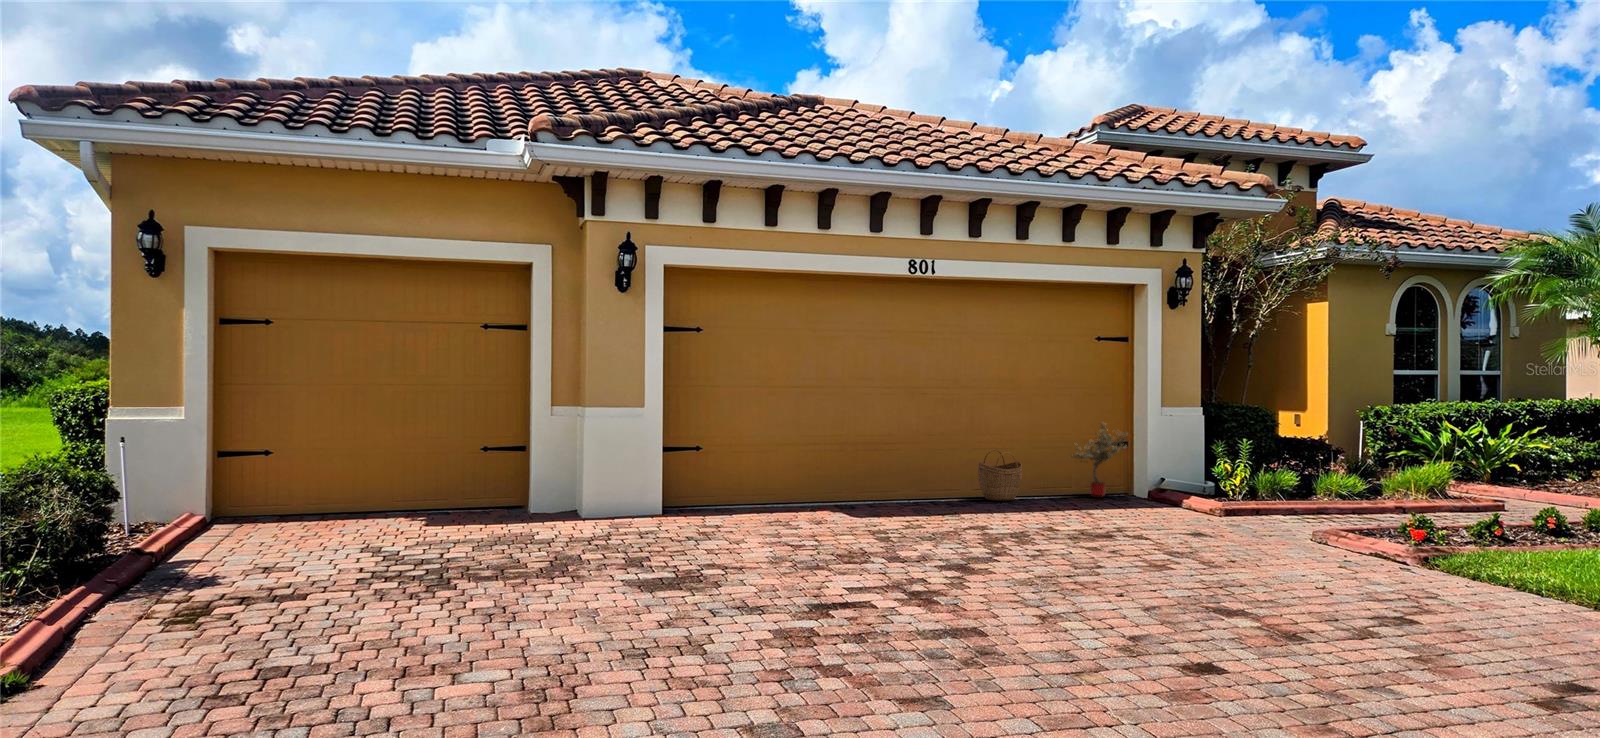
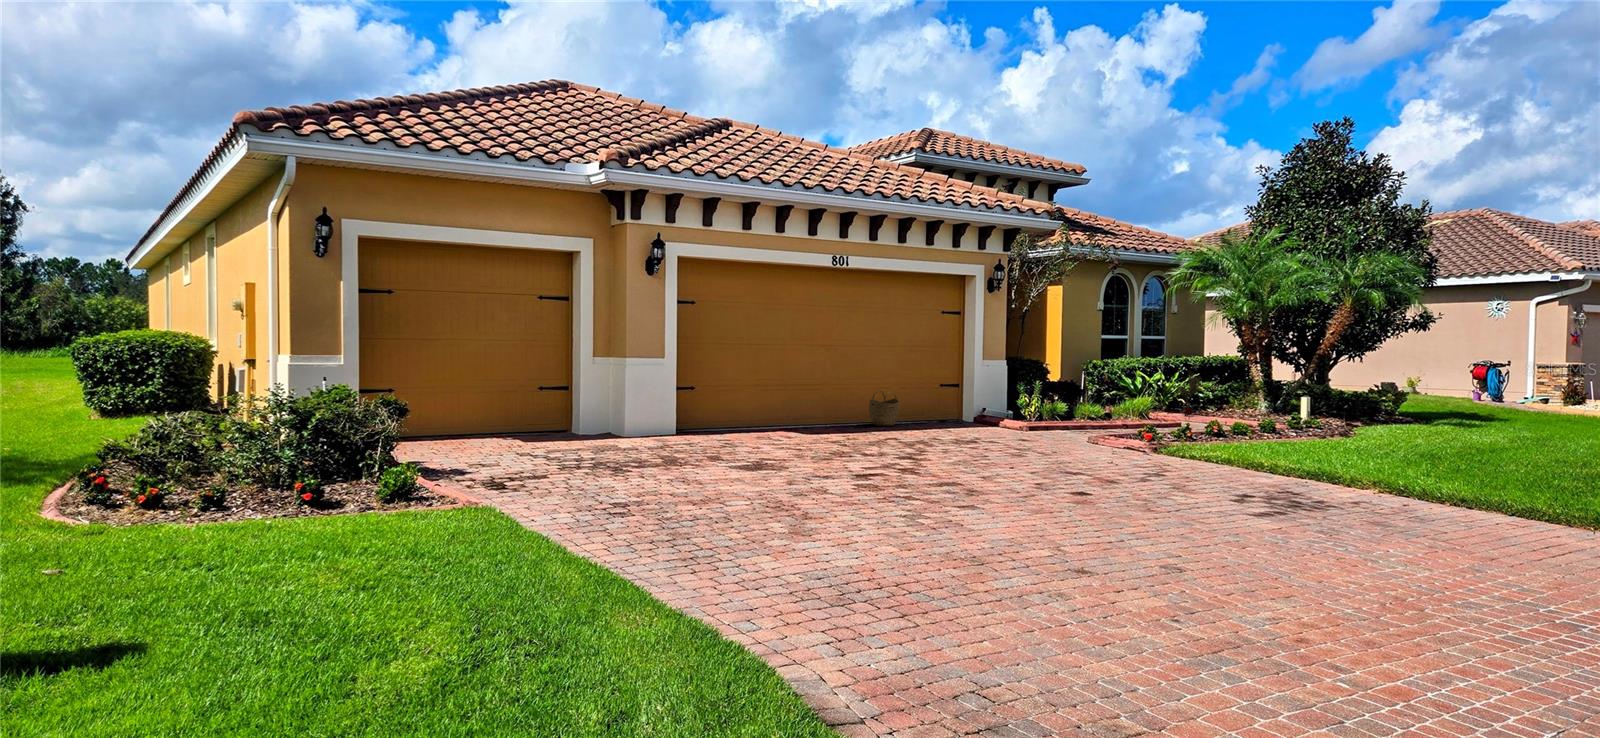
potted tree: present [1071,422,1128,498] -> present [1176,373,1202,416]

